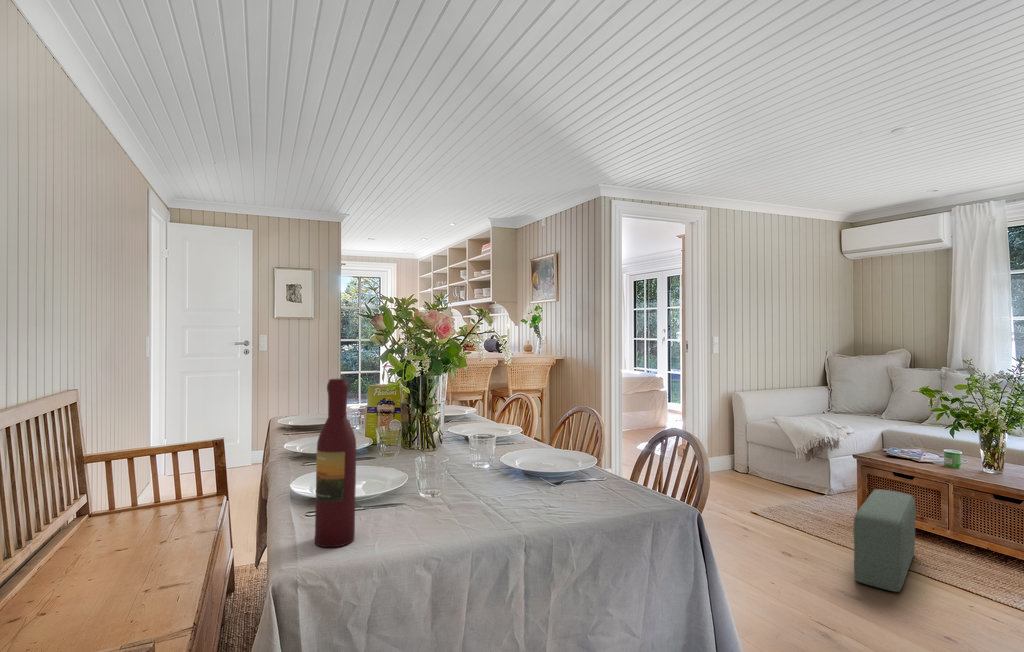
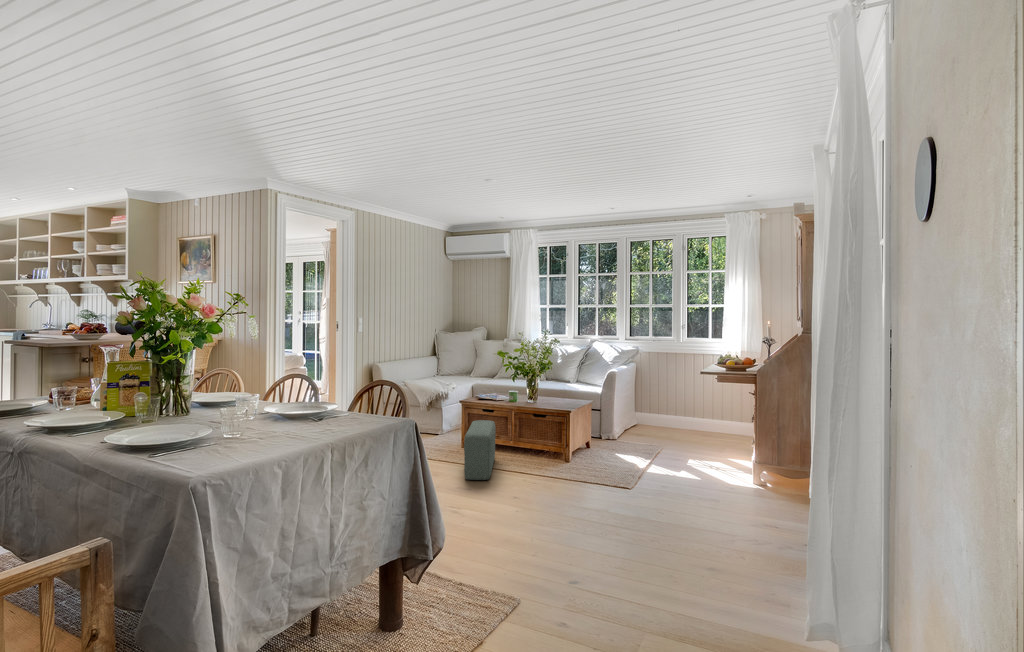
wine bottle: present [315,379,356,547] -> none [182,347,213,463]

